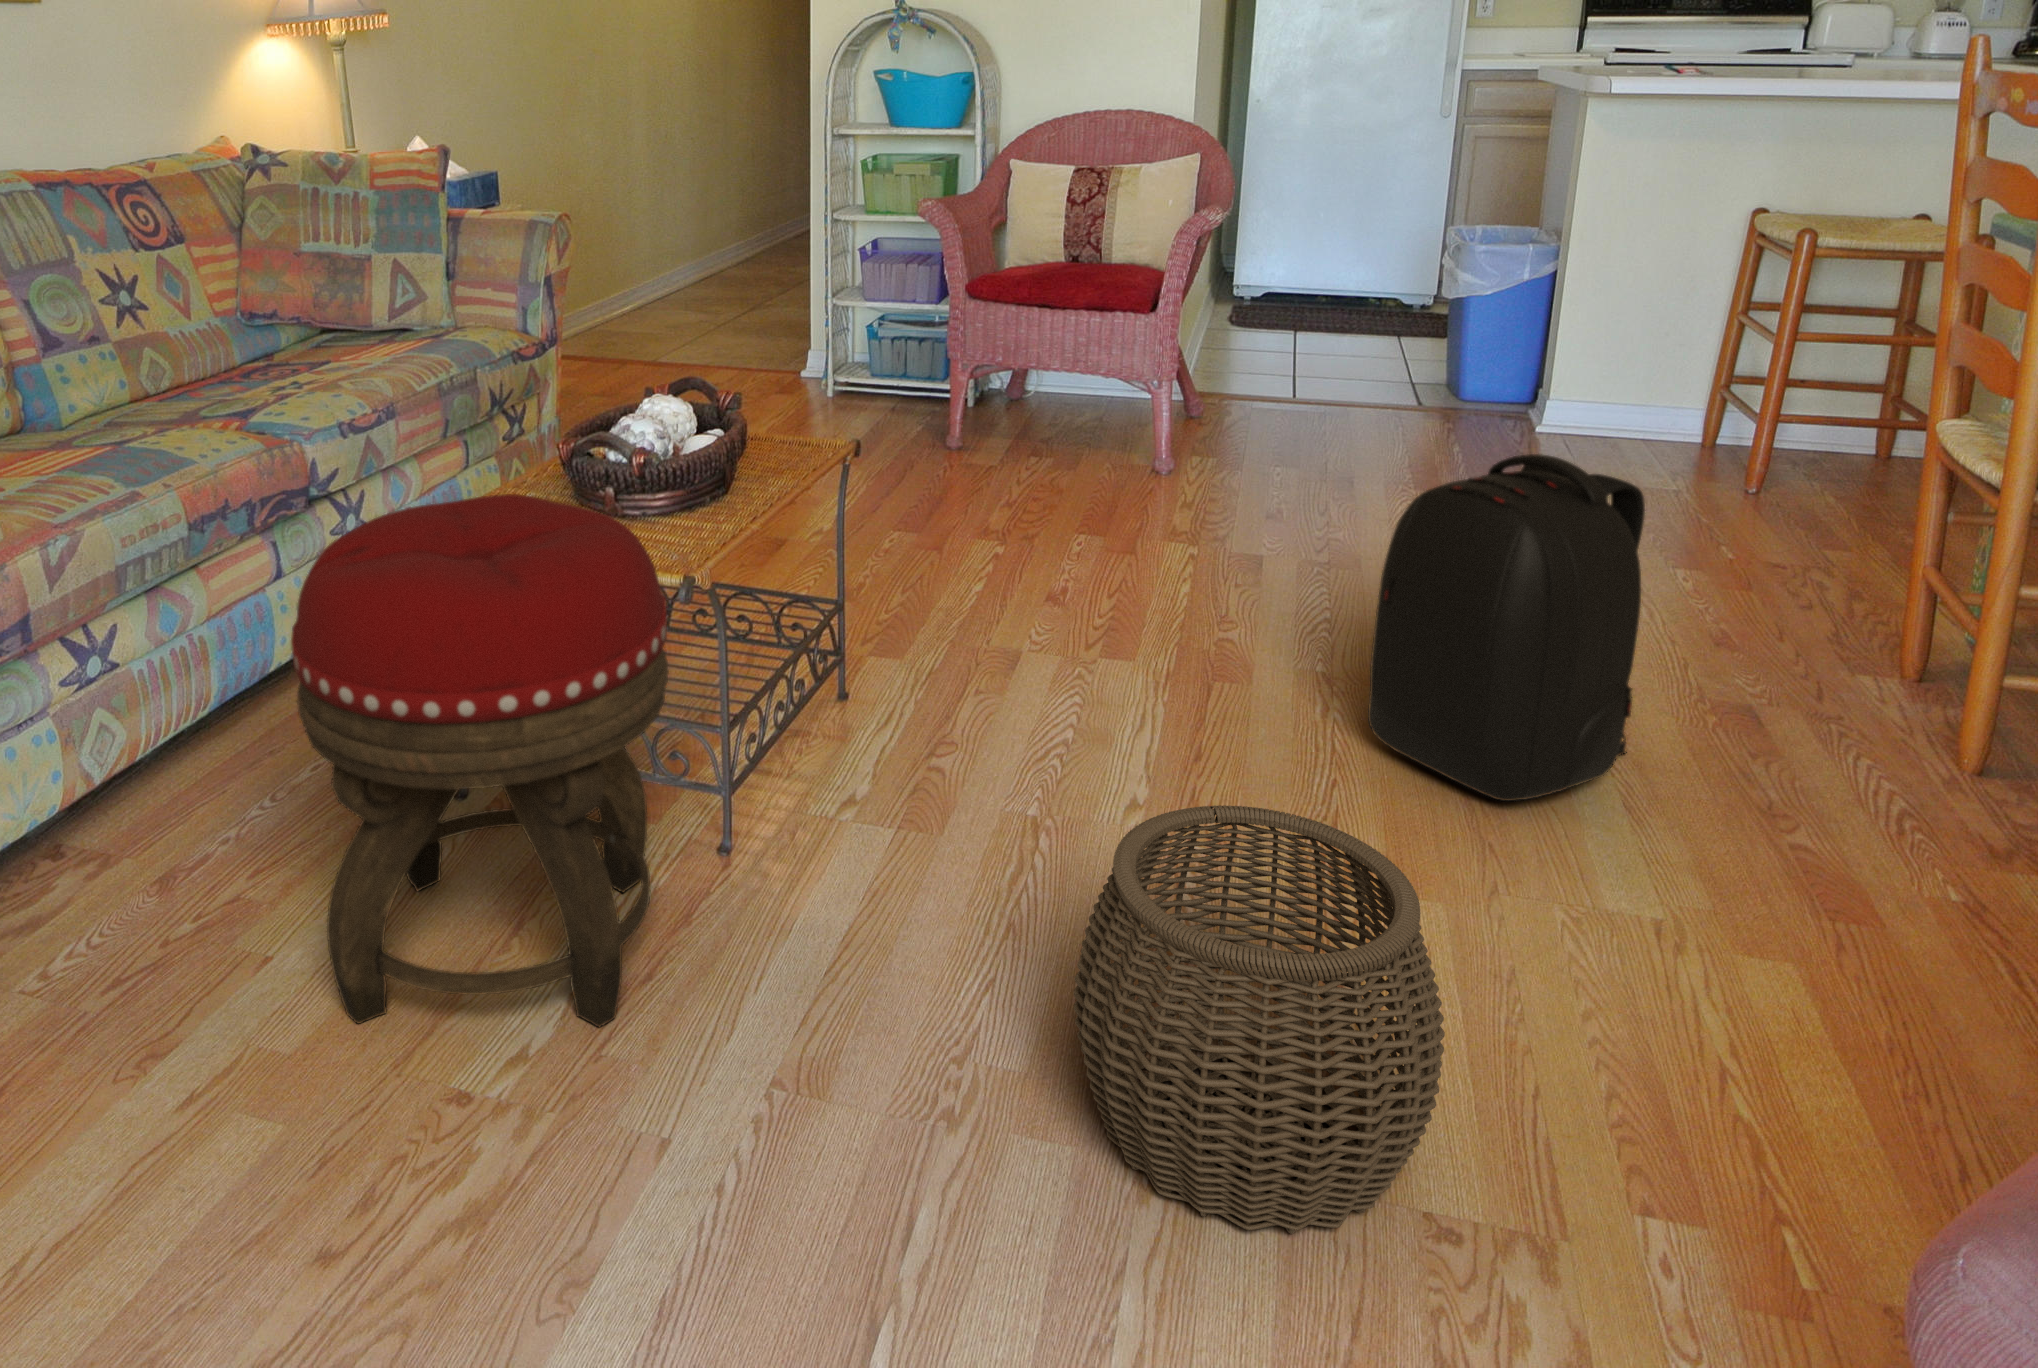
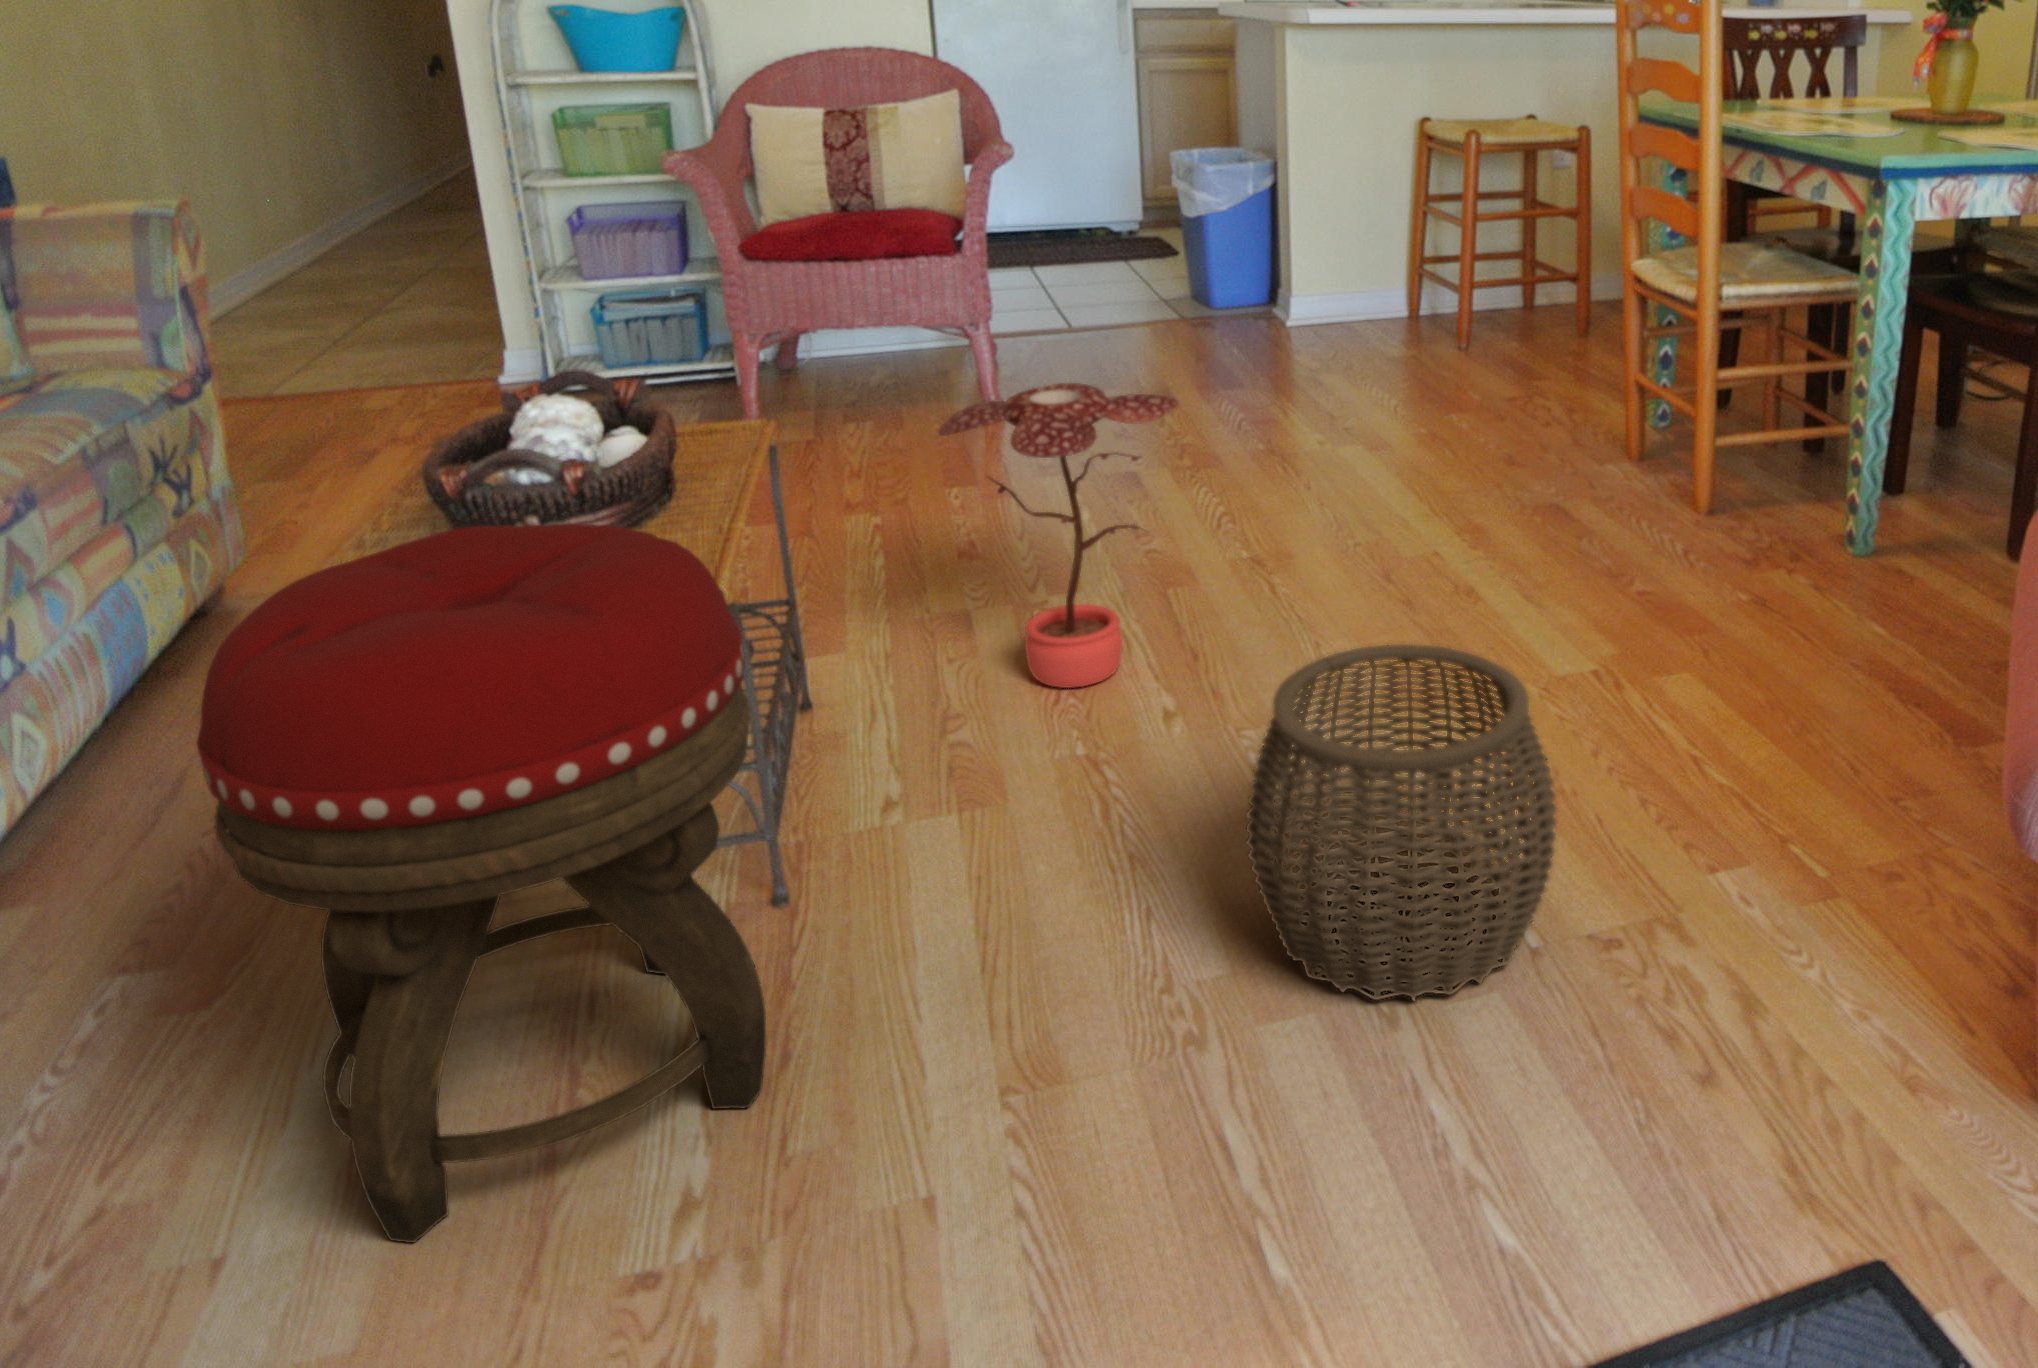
potted plant: none [986,454,1222,755] -> present [938,383,1177,688]
backpack: present [1368,454,1645,801] -> none [1309,324,1508,622]

